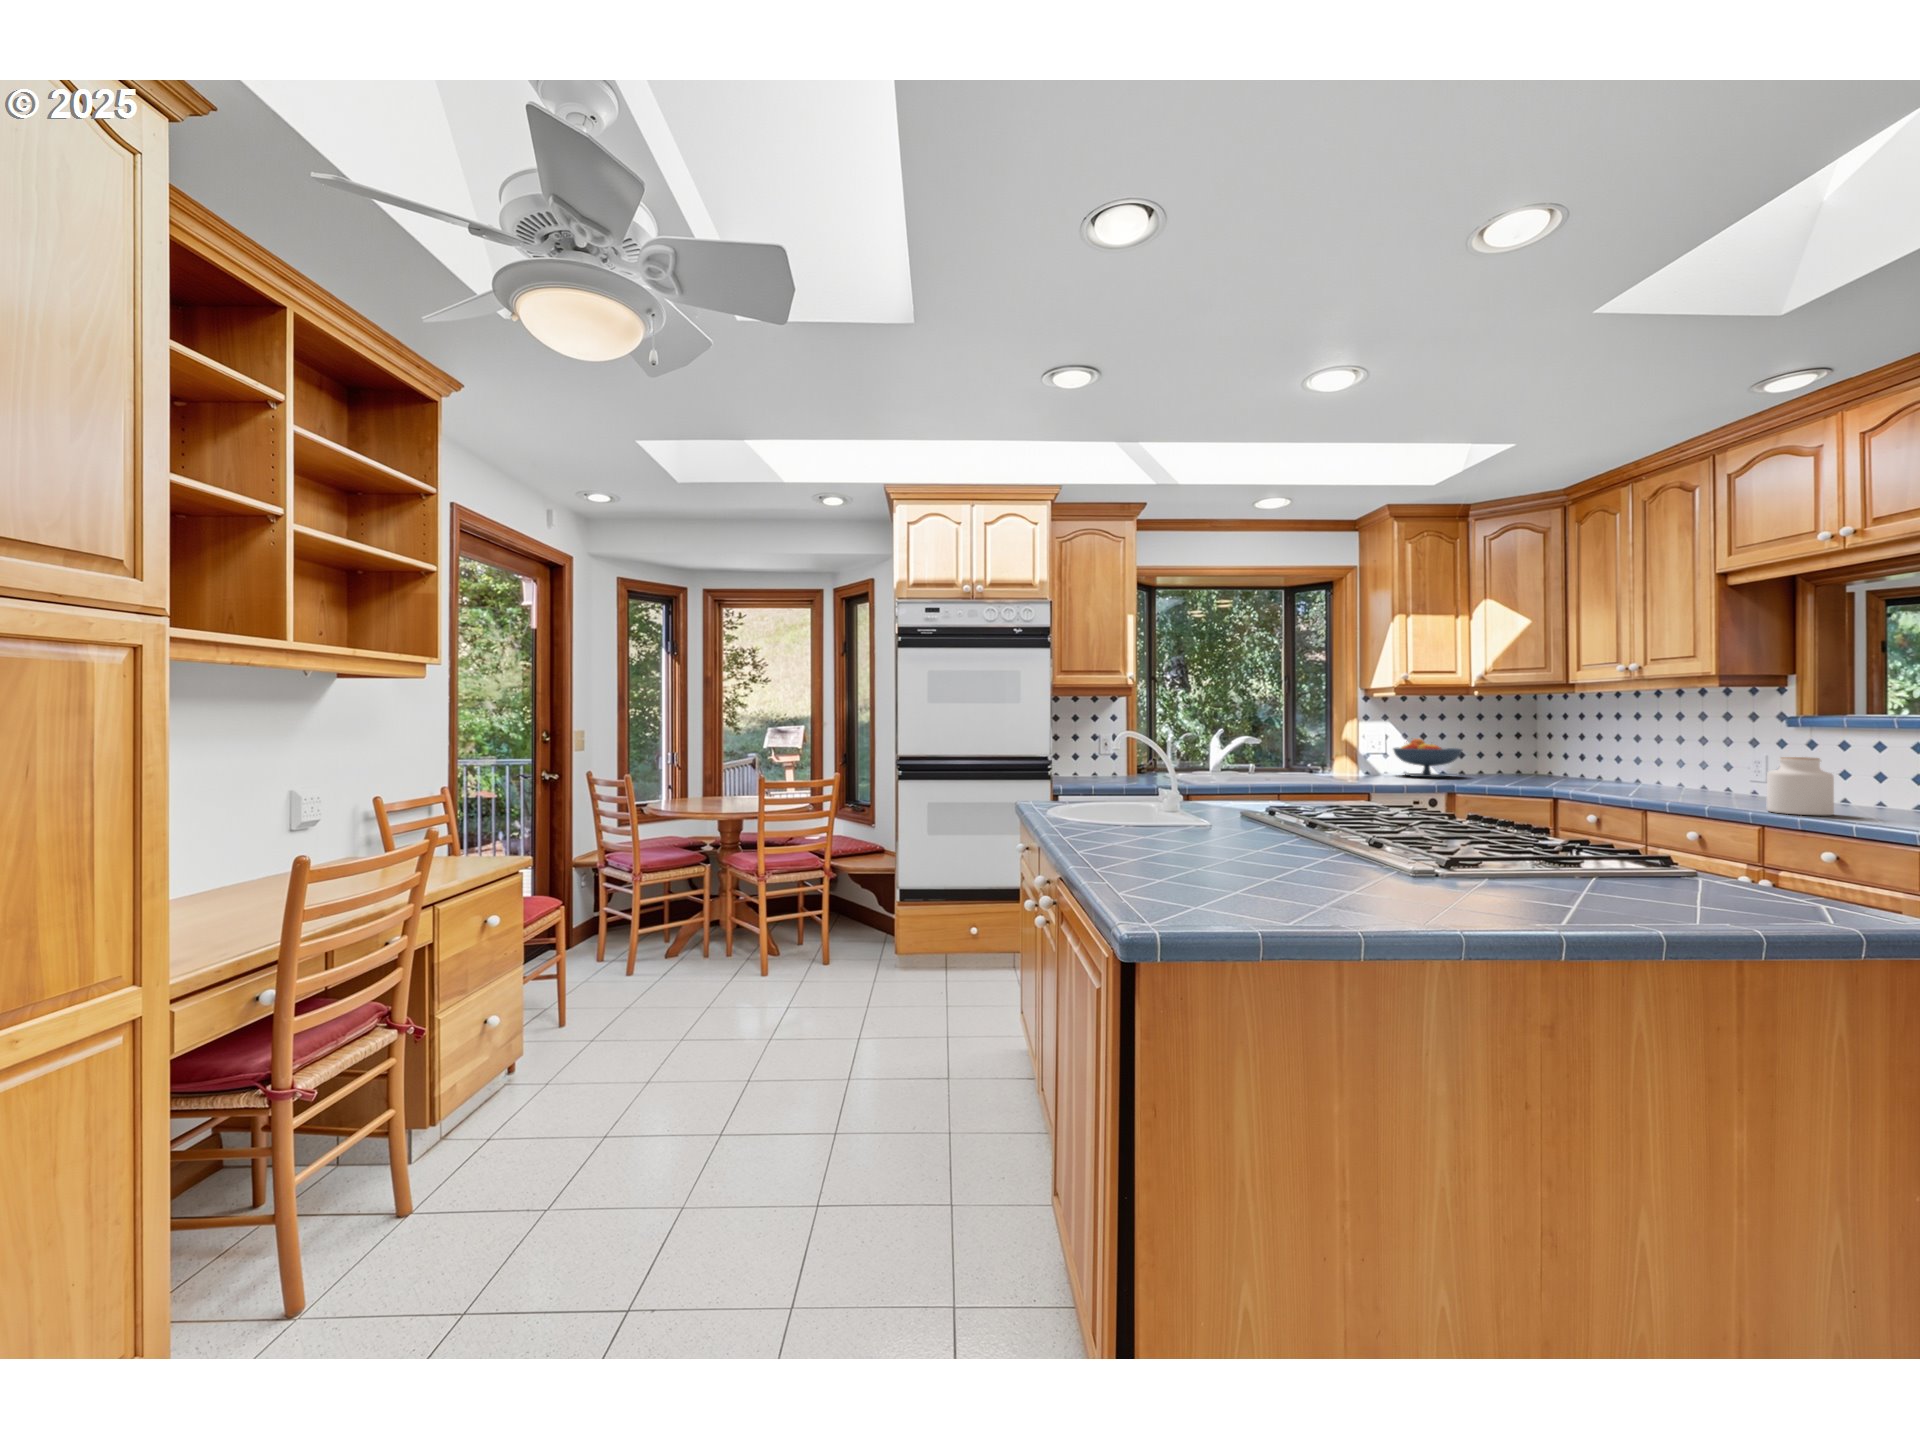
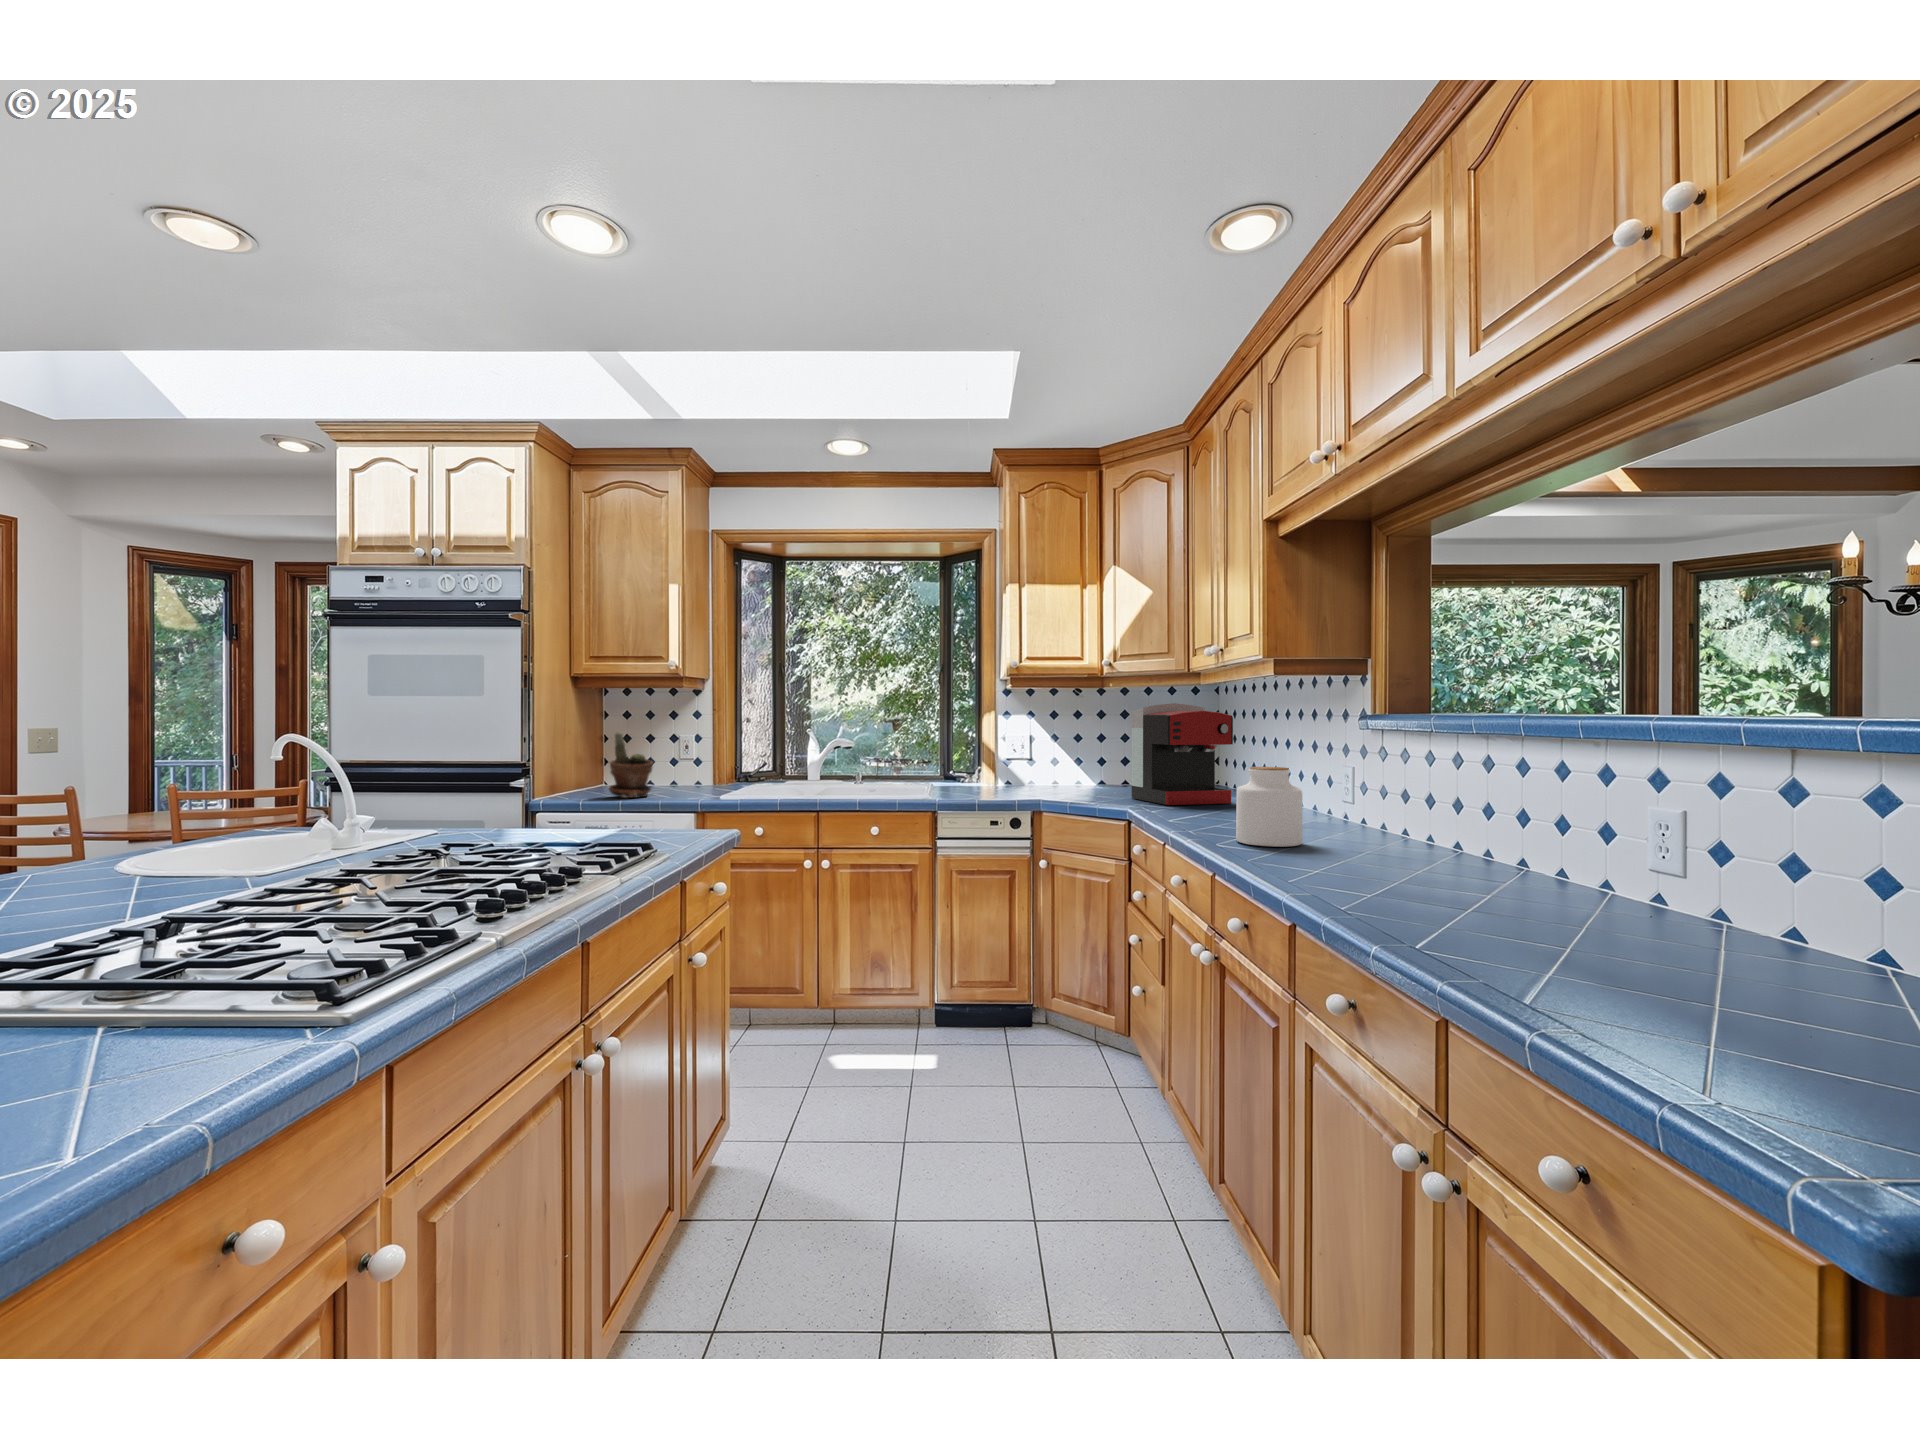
coffee maker: none [1525,709,1629,789] -> present [1132,703,1233,805]
potted plant: none [1094,732,1129,785] -> present [609,732,653,798]
fruit bowl: present [1393,738,1462,777] -> none [1036,739,1111,788]

